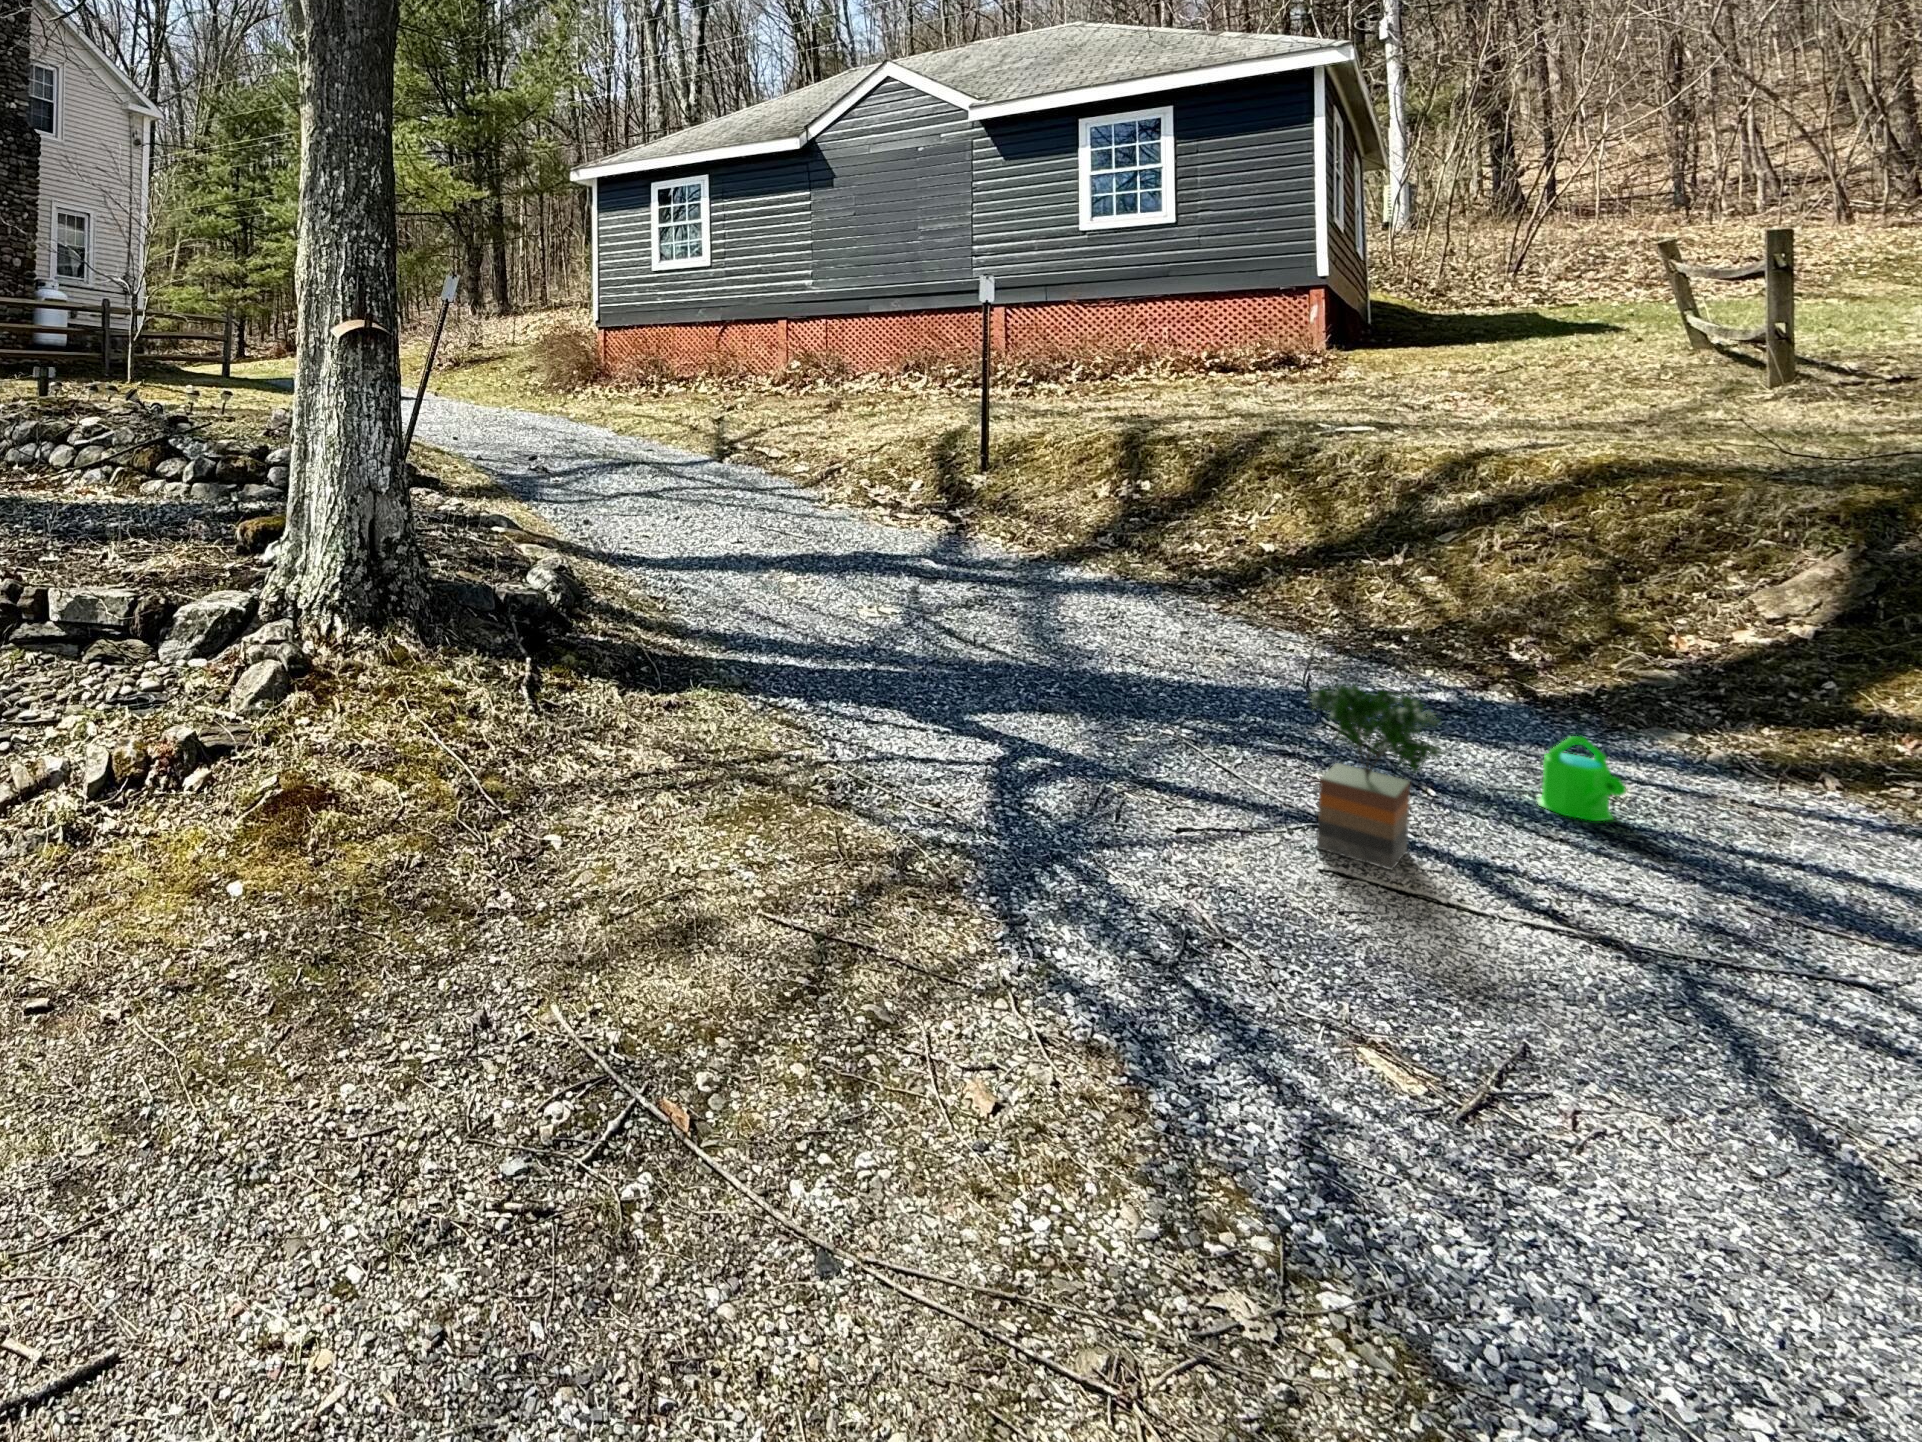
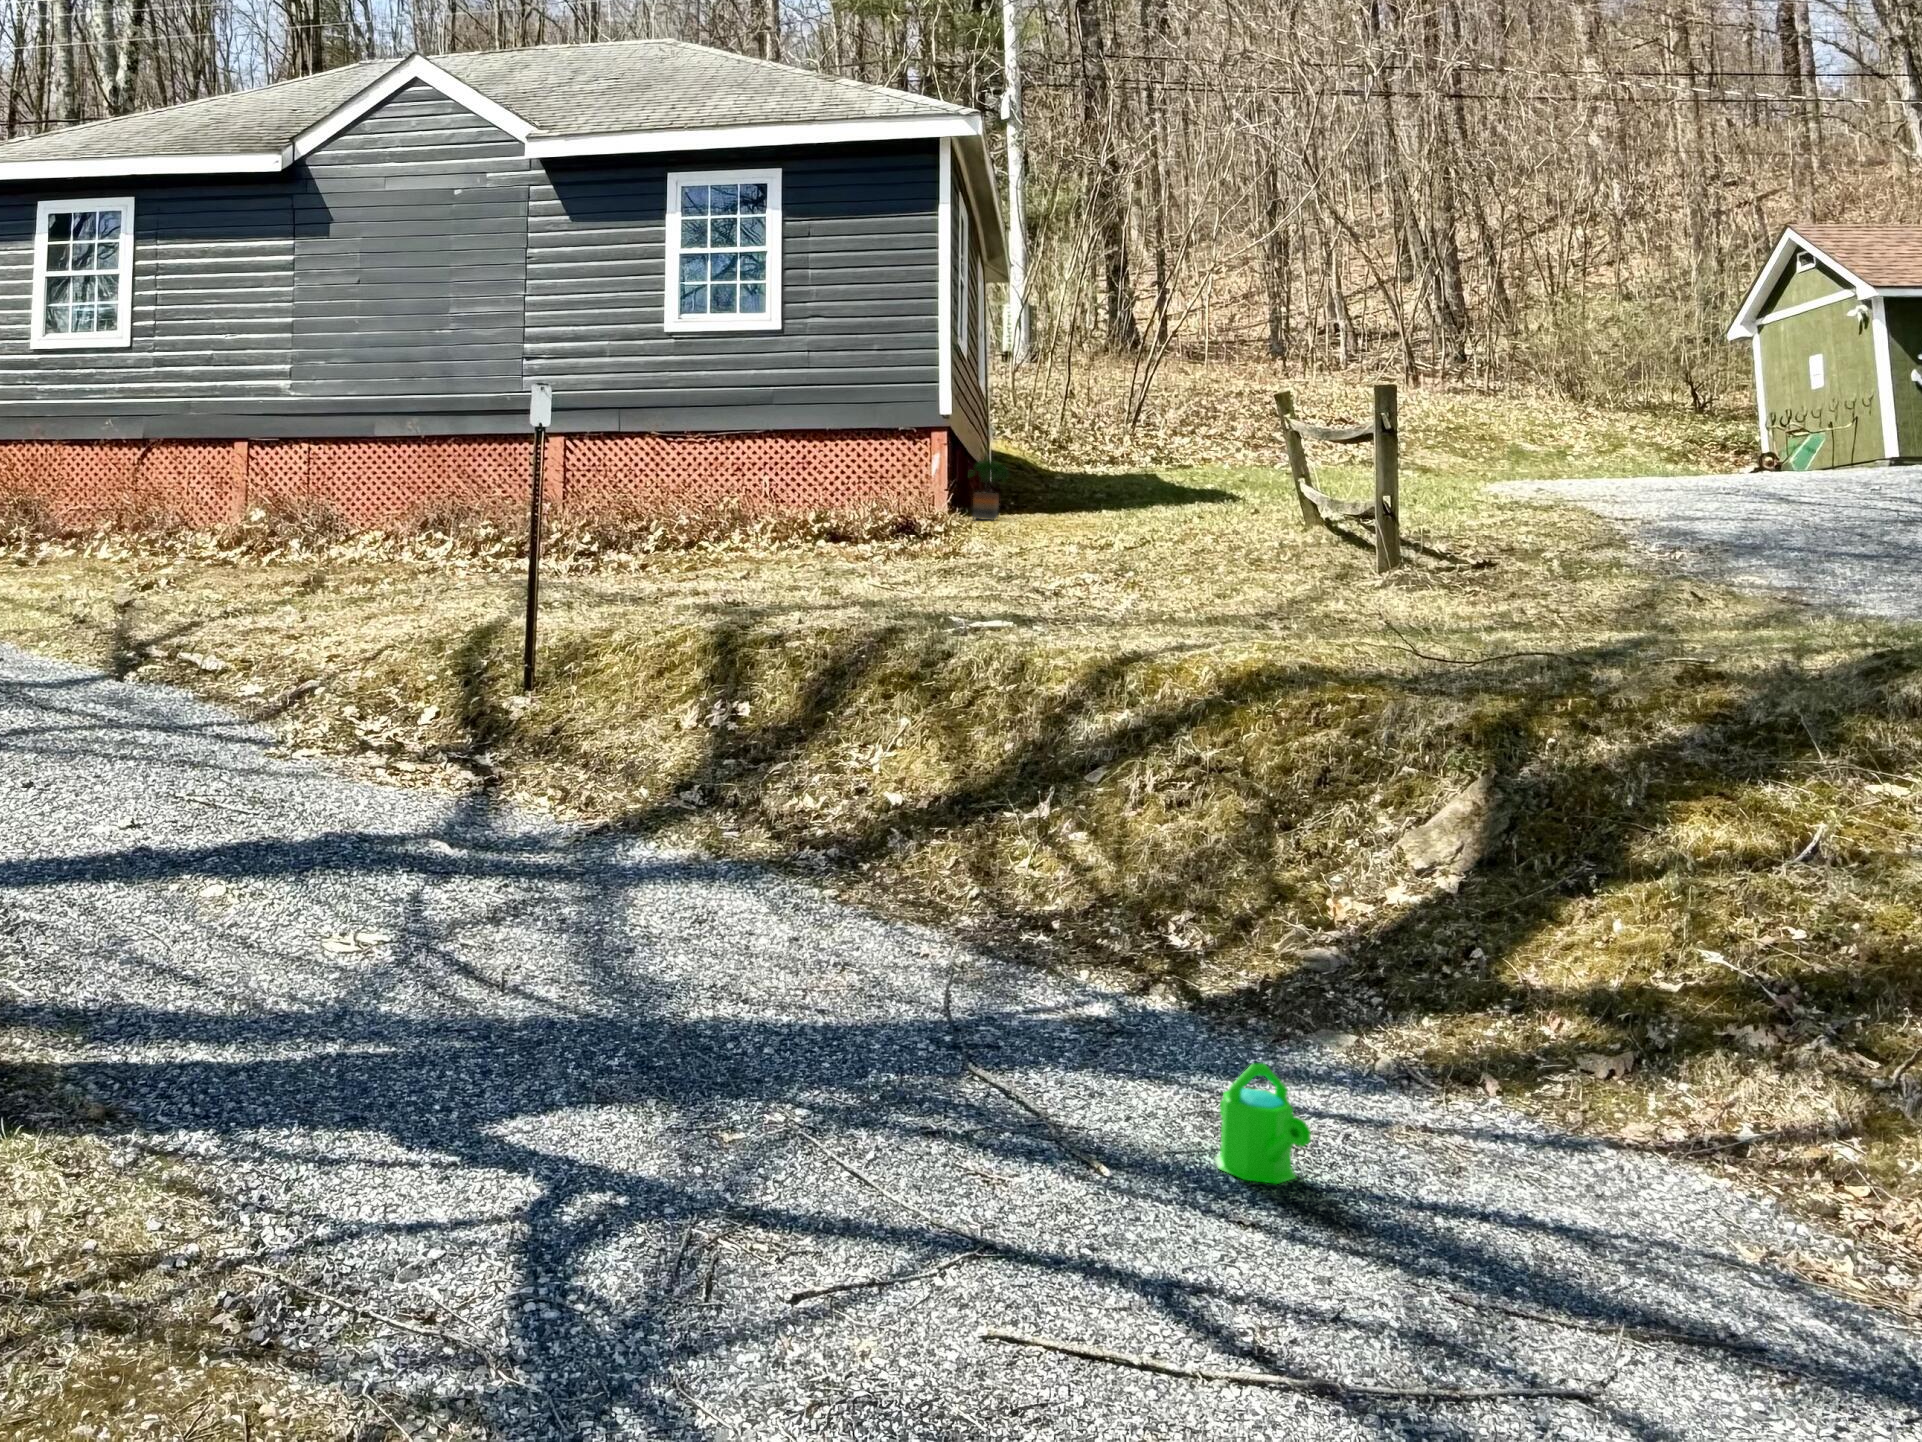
potted tree: present [1311,684,1441,870] -> present [968,460,1008,520]

